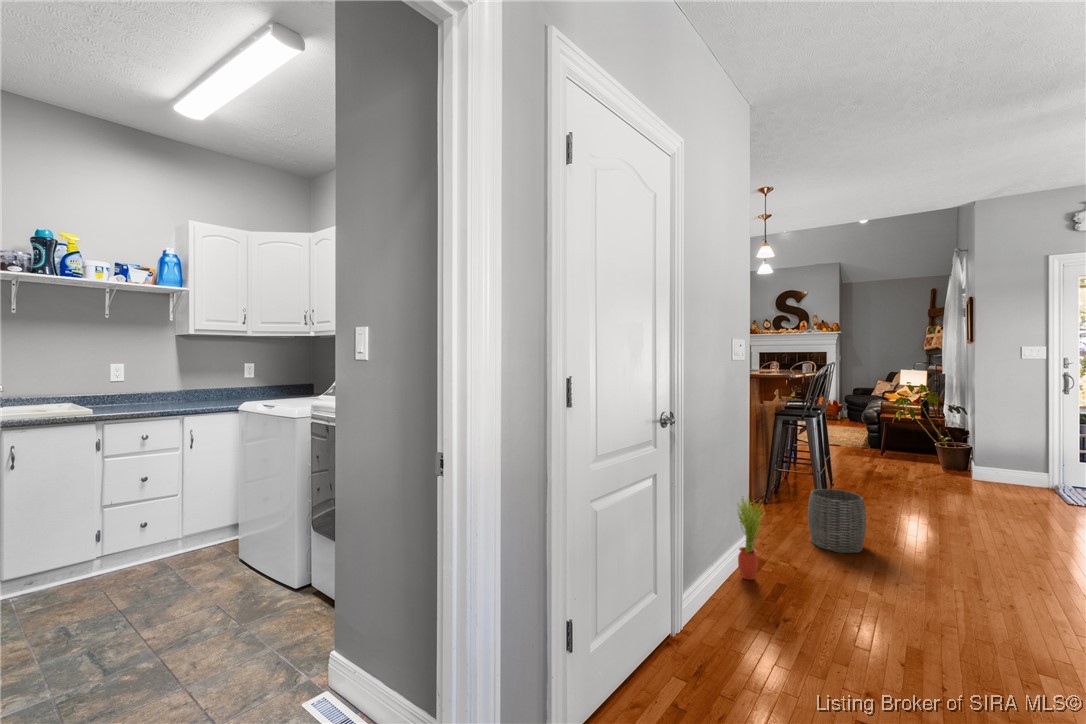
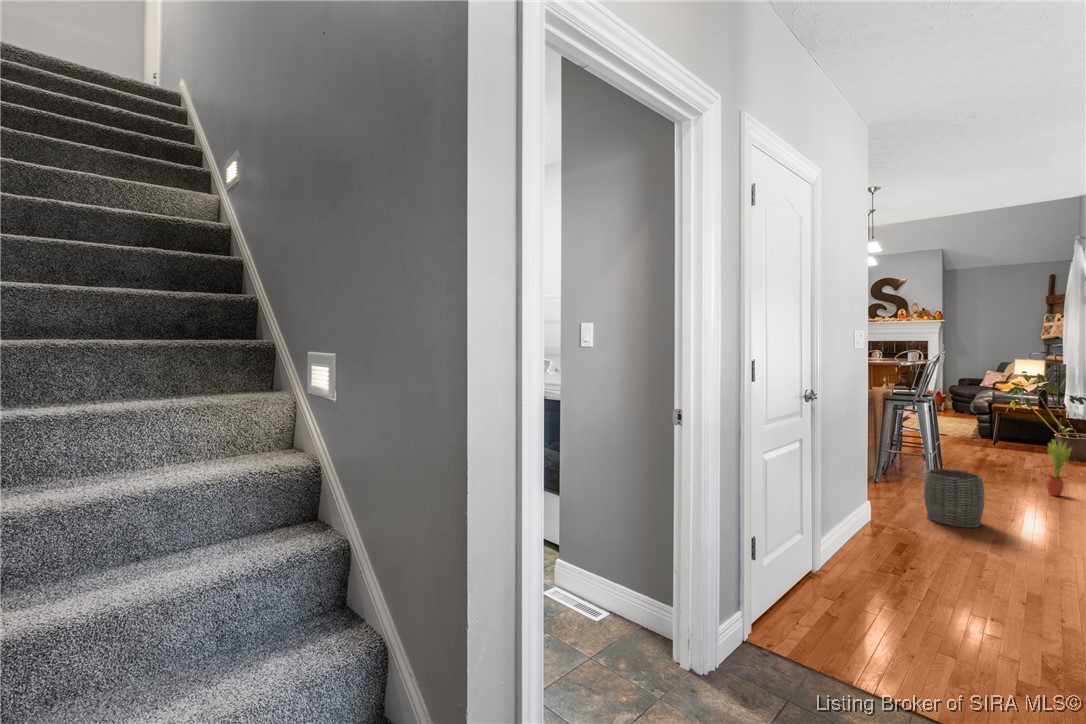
potted plant: present [737,497,764,580] -> present [1046,439,1071,496]

